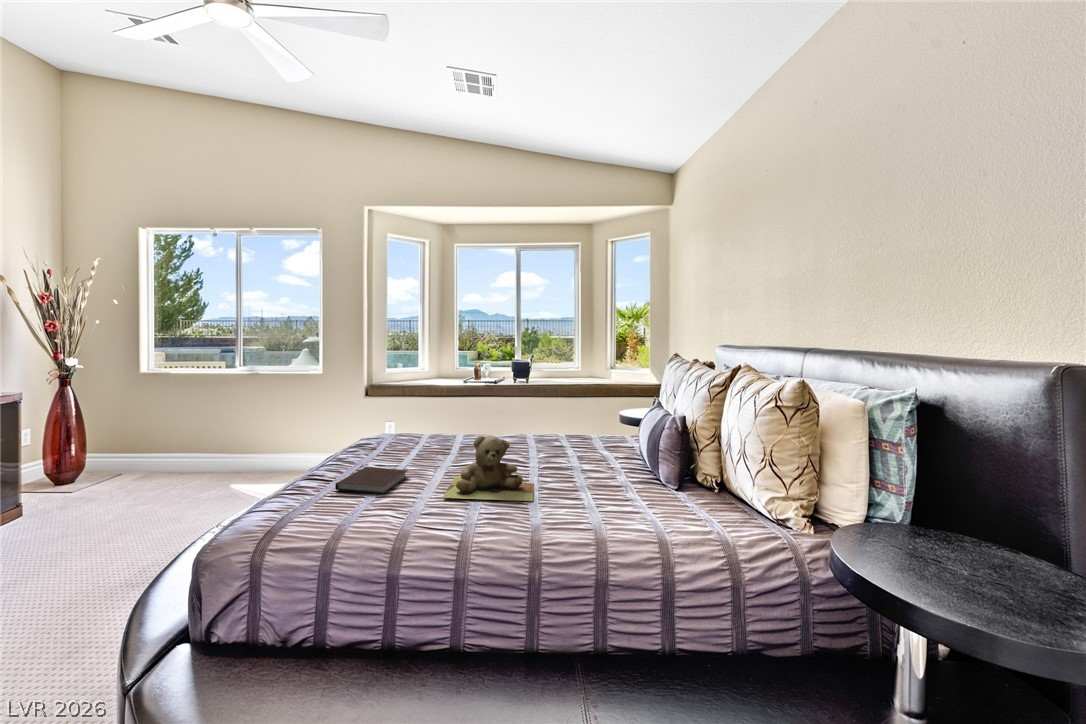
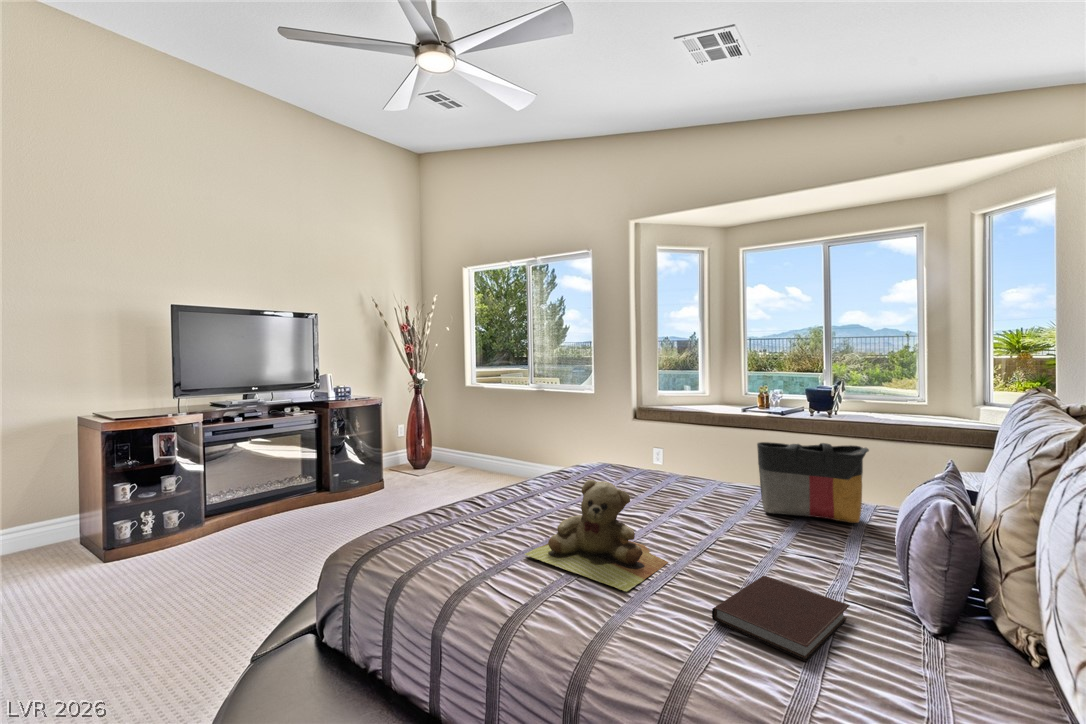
tote bag: none [548,398,610,448] -> present [757,442,869,523]
notebook: present [335,467,408,494] -> present [712,576,850,662]

